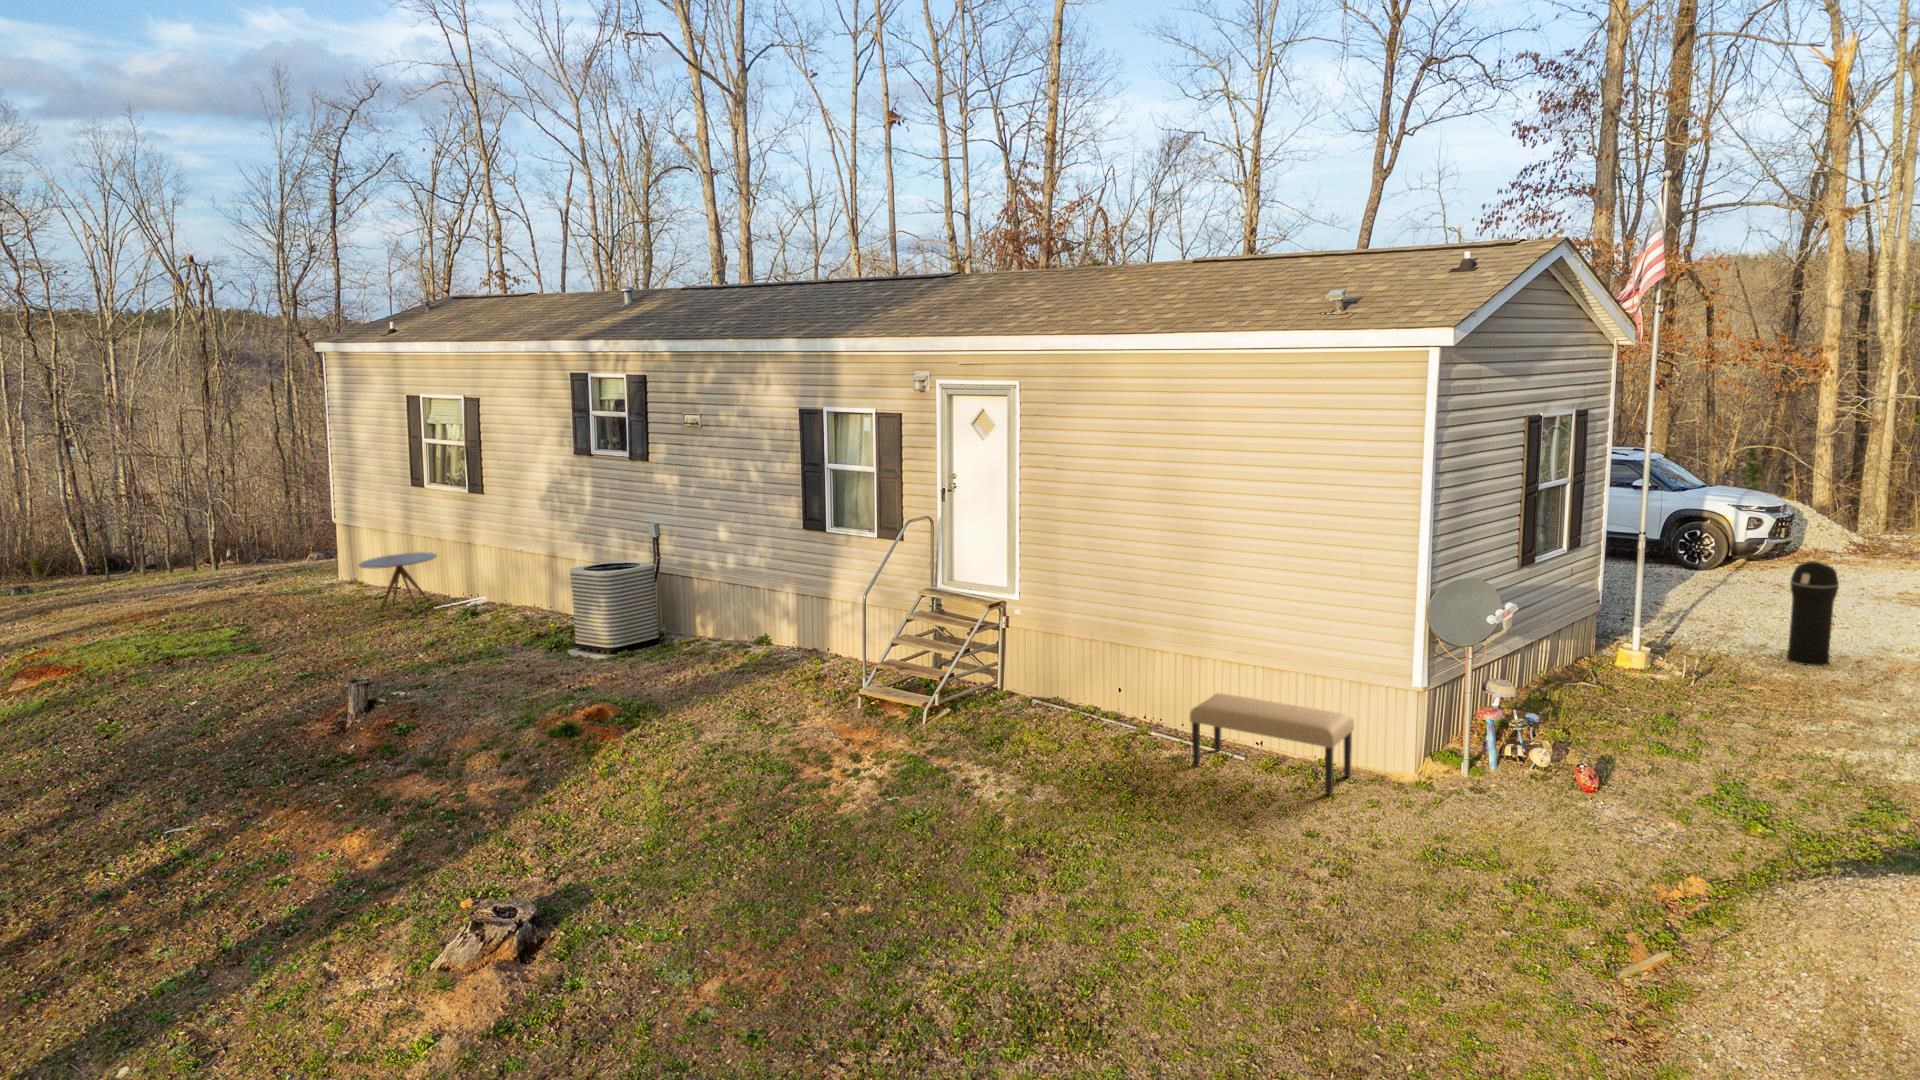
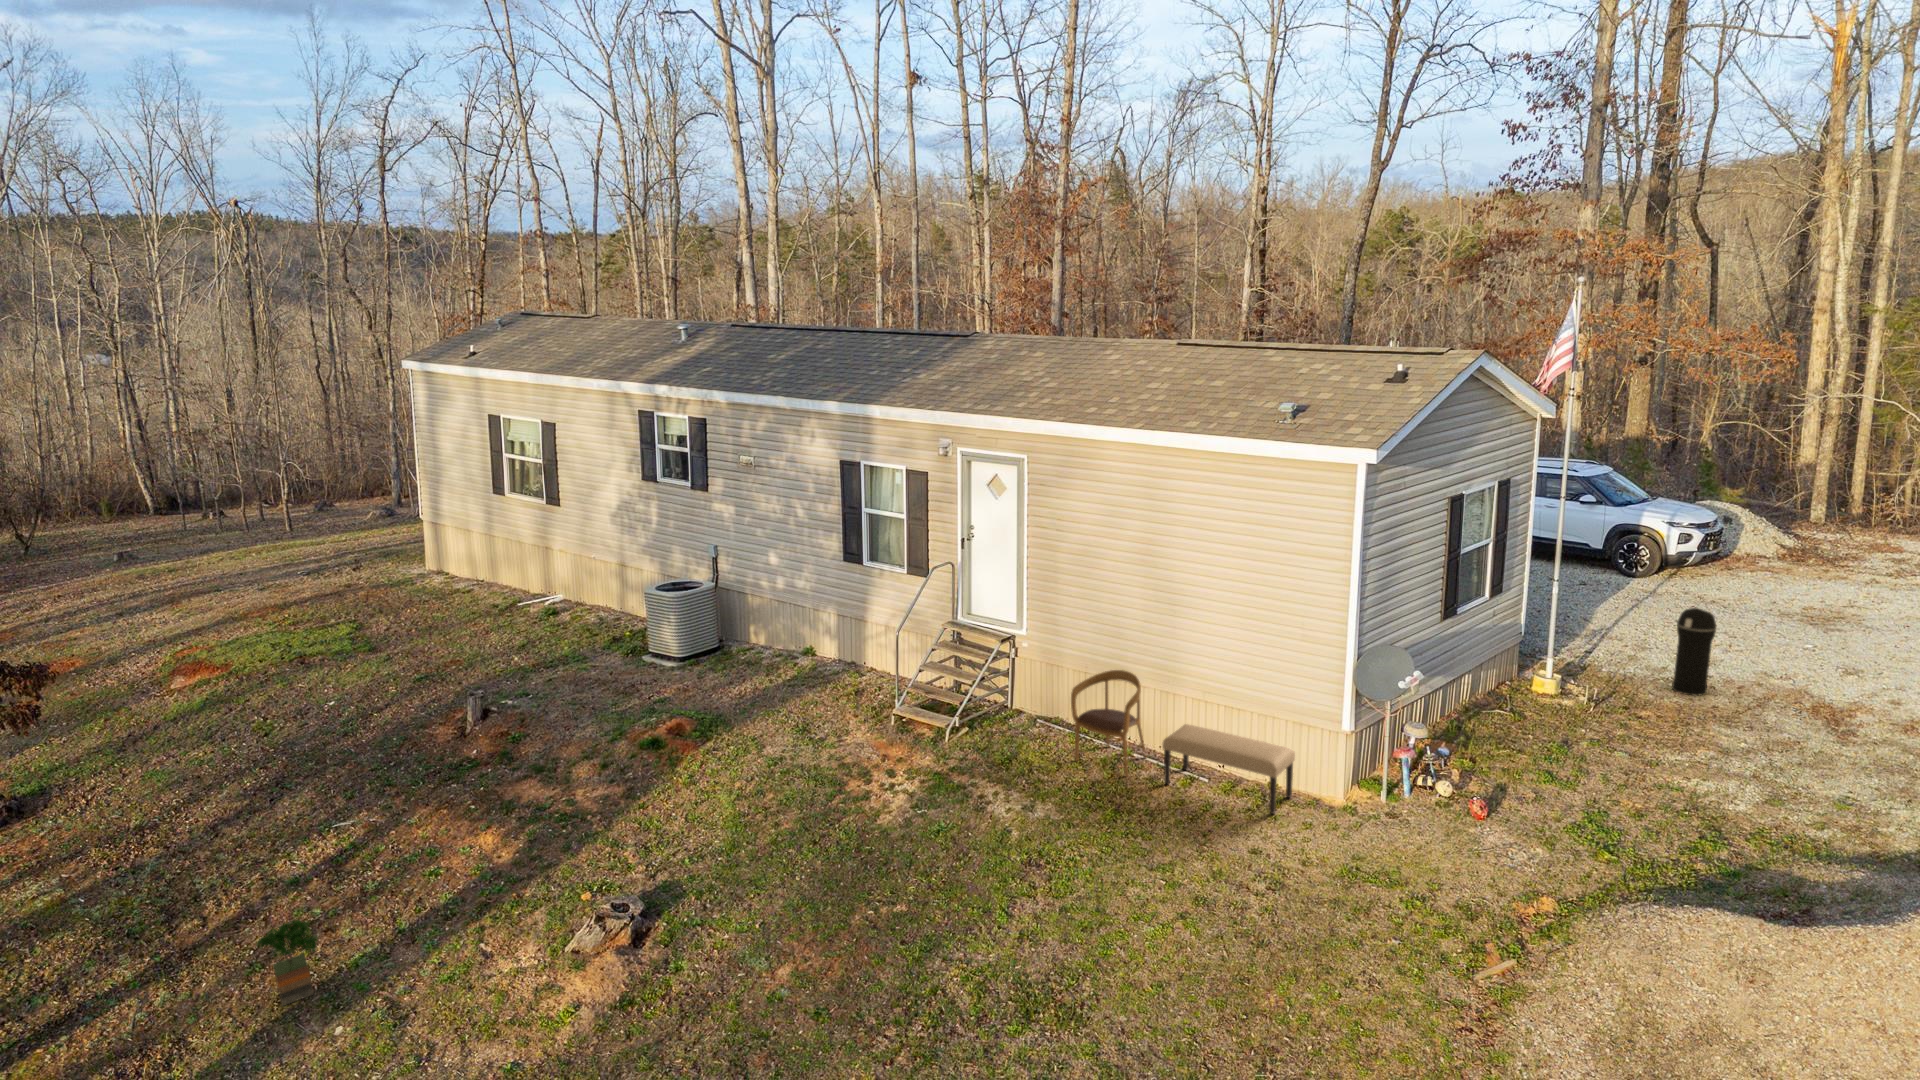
round table: present [358,552,437,611] -> none [454,557,521,610]
chair: none [1076,632,1170,759] -> present [1071,670,1146,777]
potted tree: none [15,928,104,1044] -> present [257,920,317,1005]

